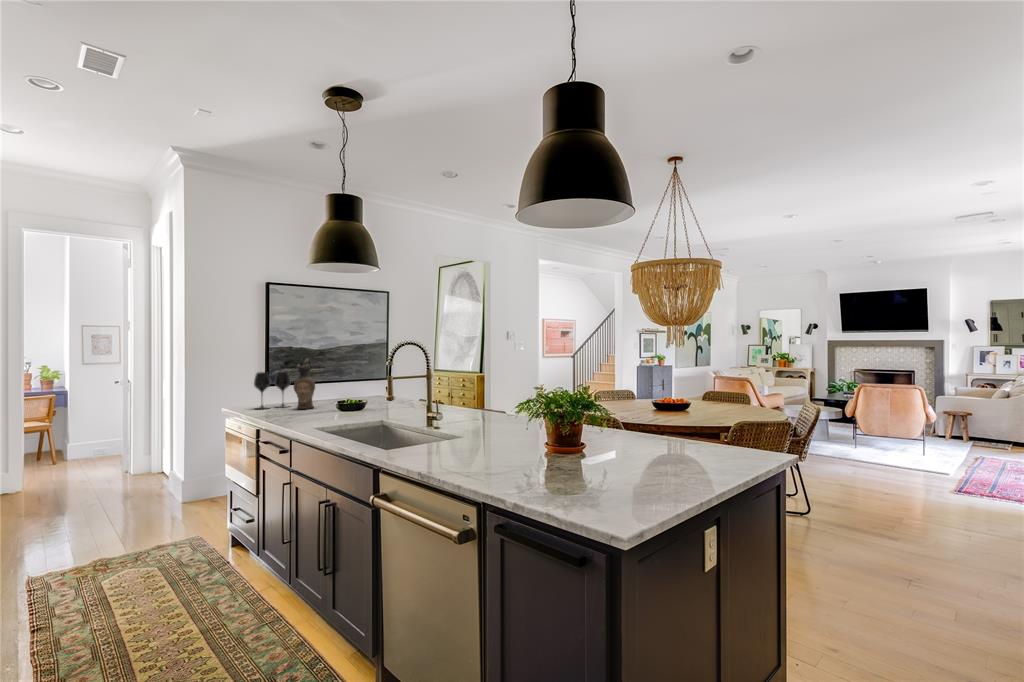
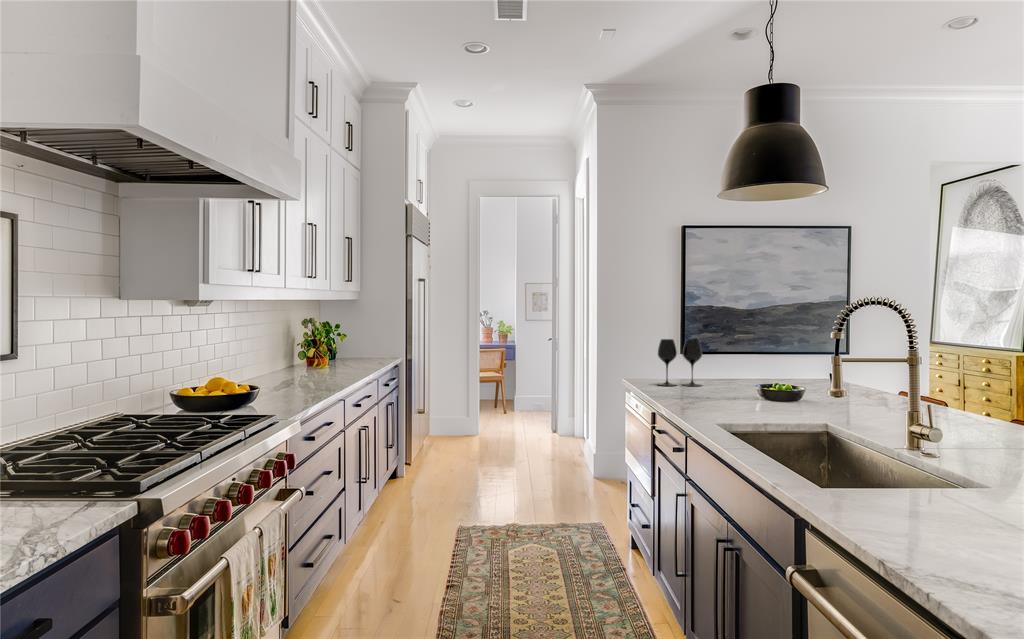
ceramic pitcher: present [293,359,315,409] -> none [704,324,733,391]

